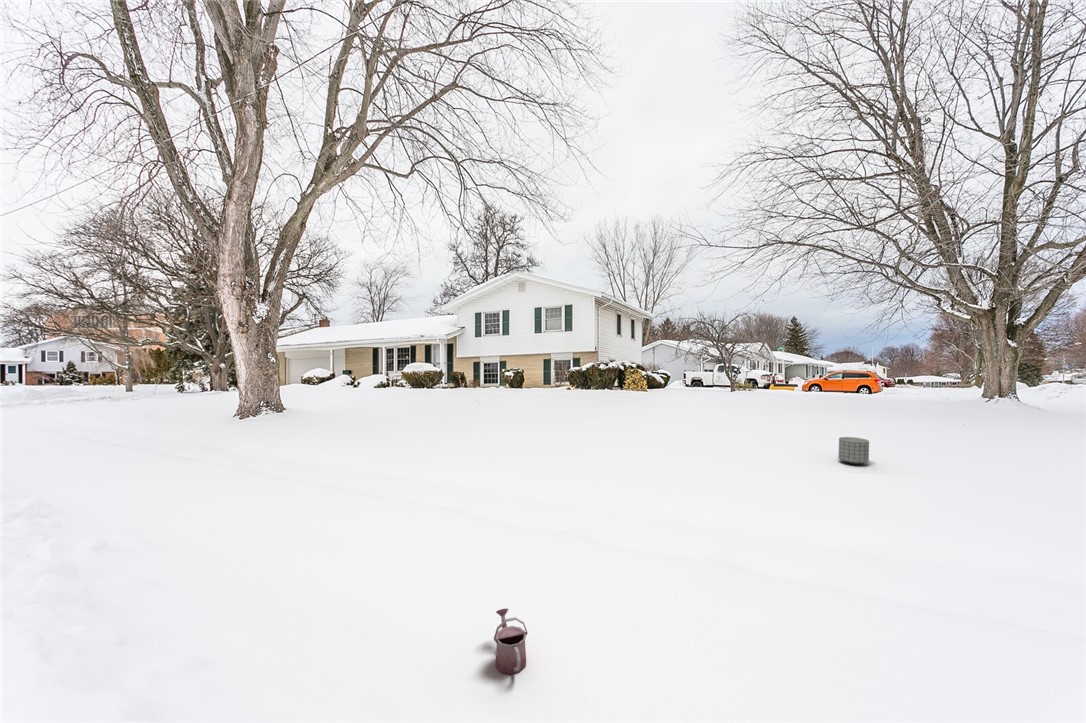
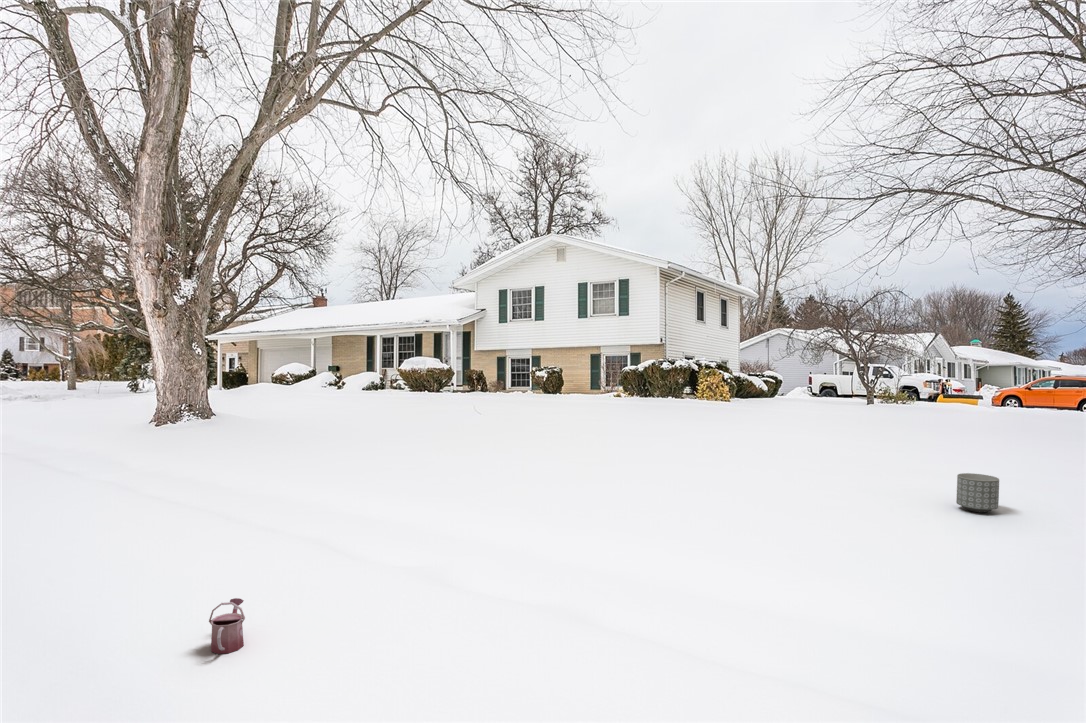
planter: present [839,437,869,465] -> present [956,473,999,513]

